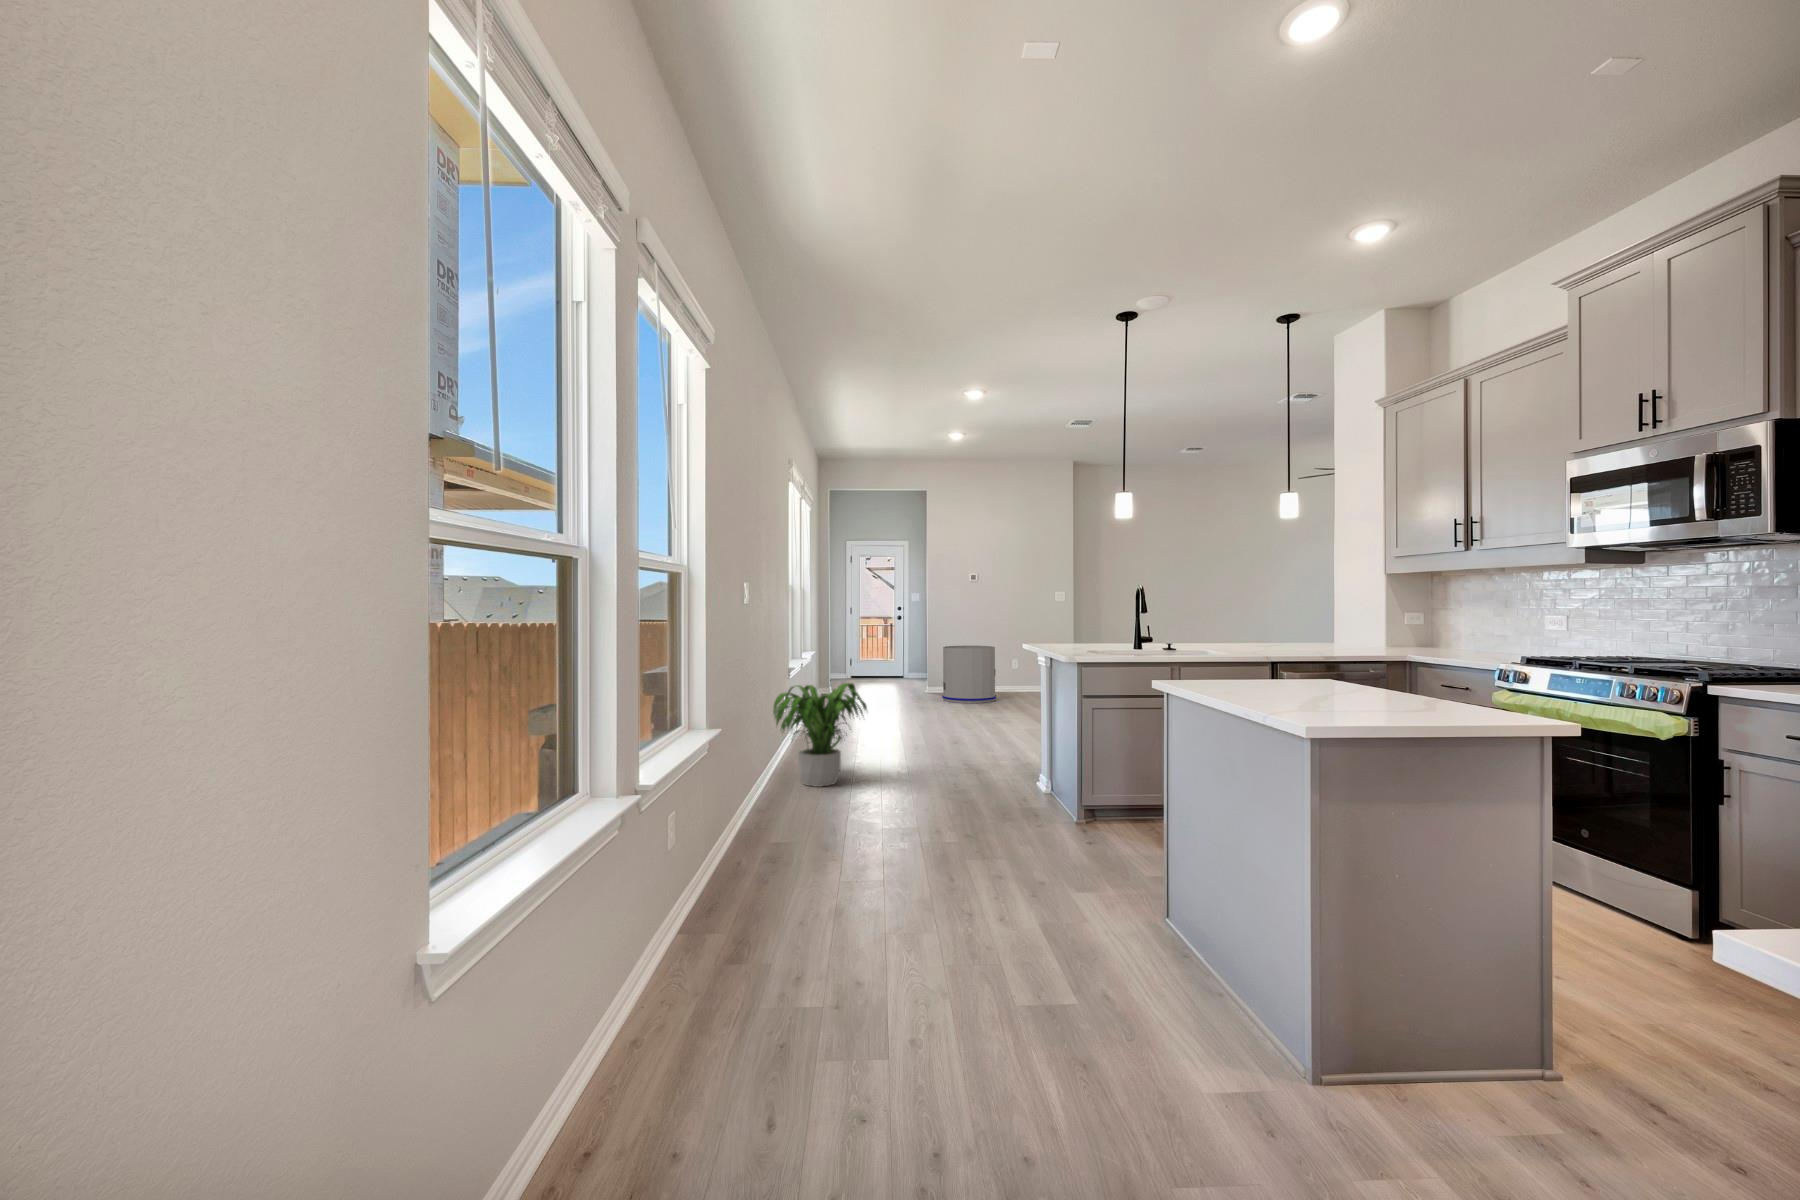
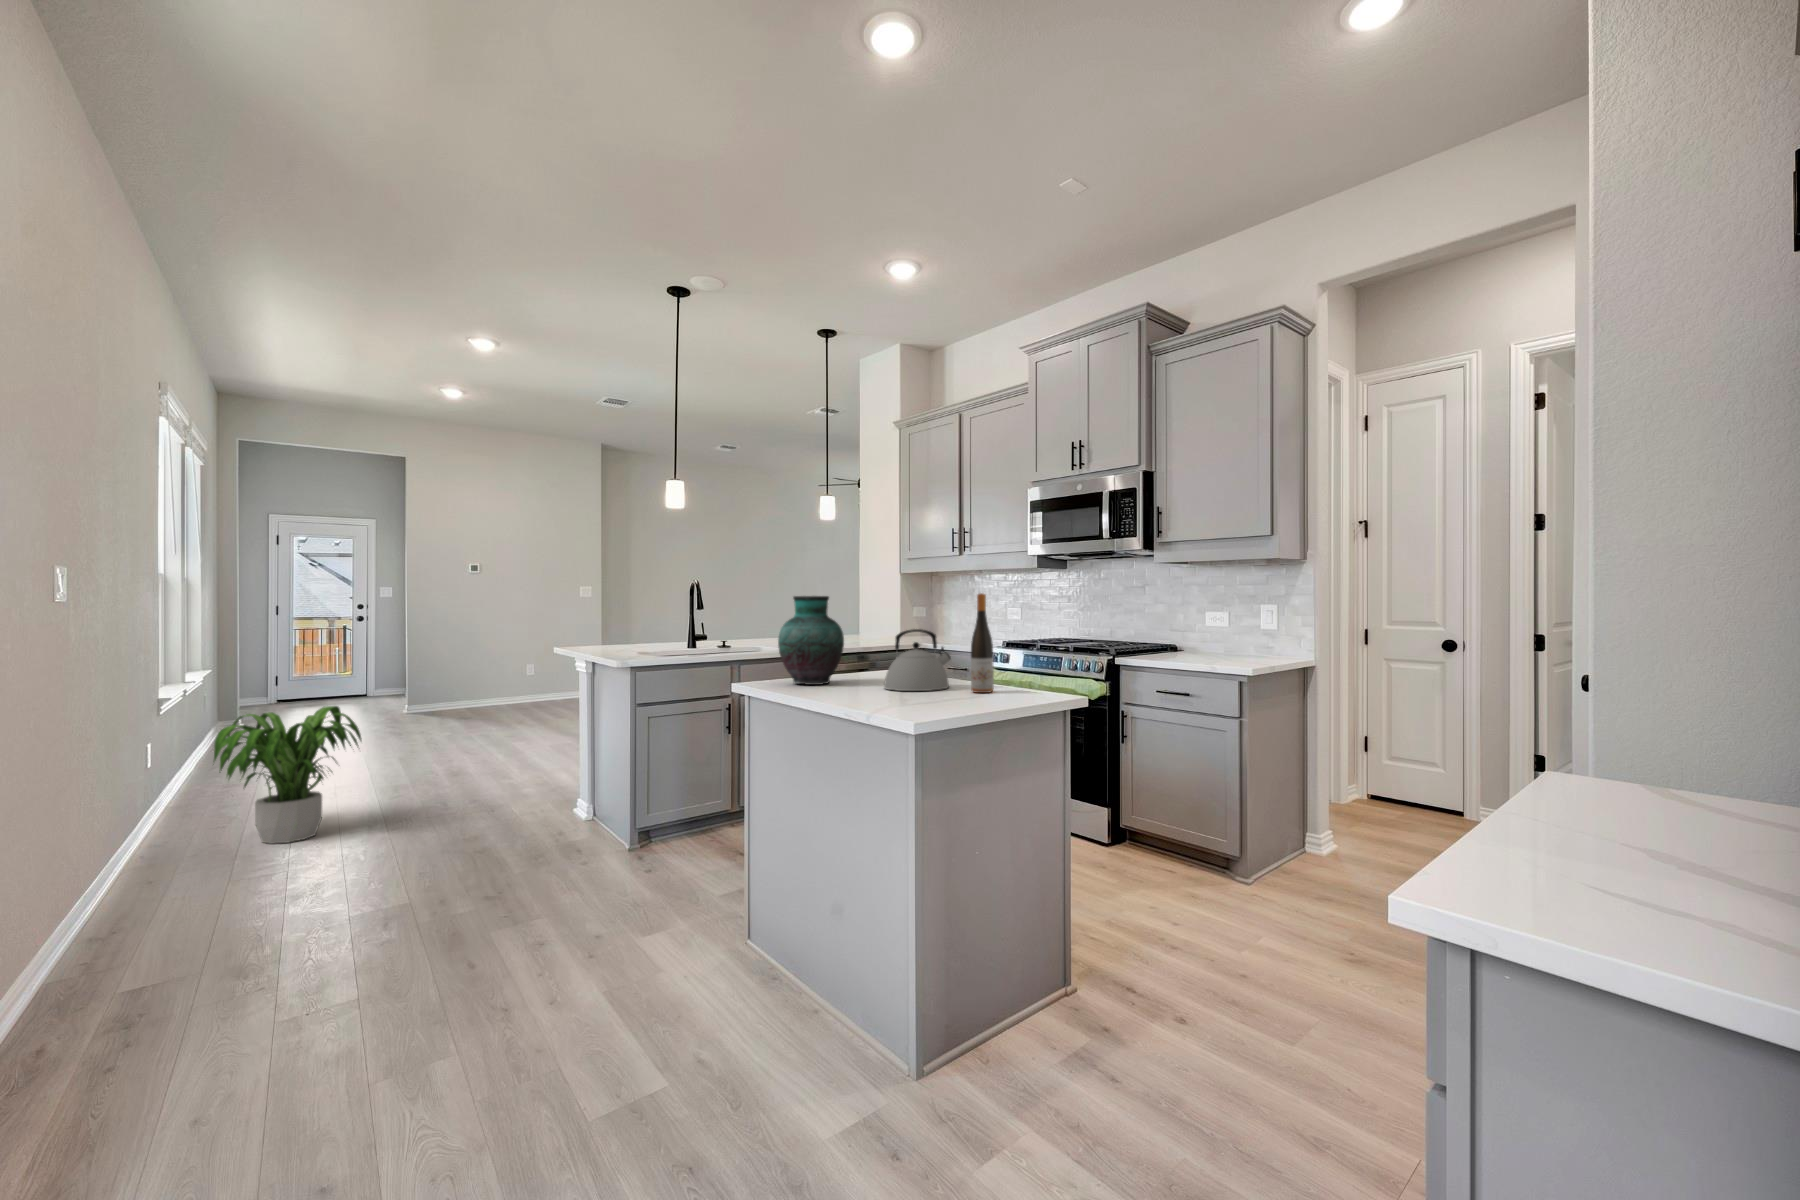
wine bottle: none [1436,592,1470,717] -> present [971,593,994,693]
vase: none [1199,596,1276,693] -> present [778,596,844,685]
kettle: none [1319,635,1412,709] -> present [884,629,951,691]
trash can: present [942,646,996,703] -> none [440,651,510,720]

